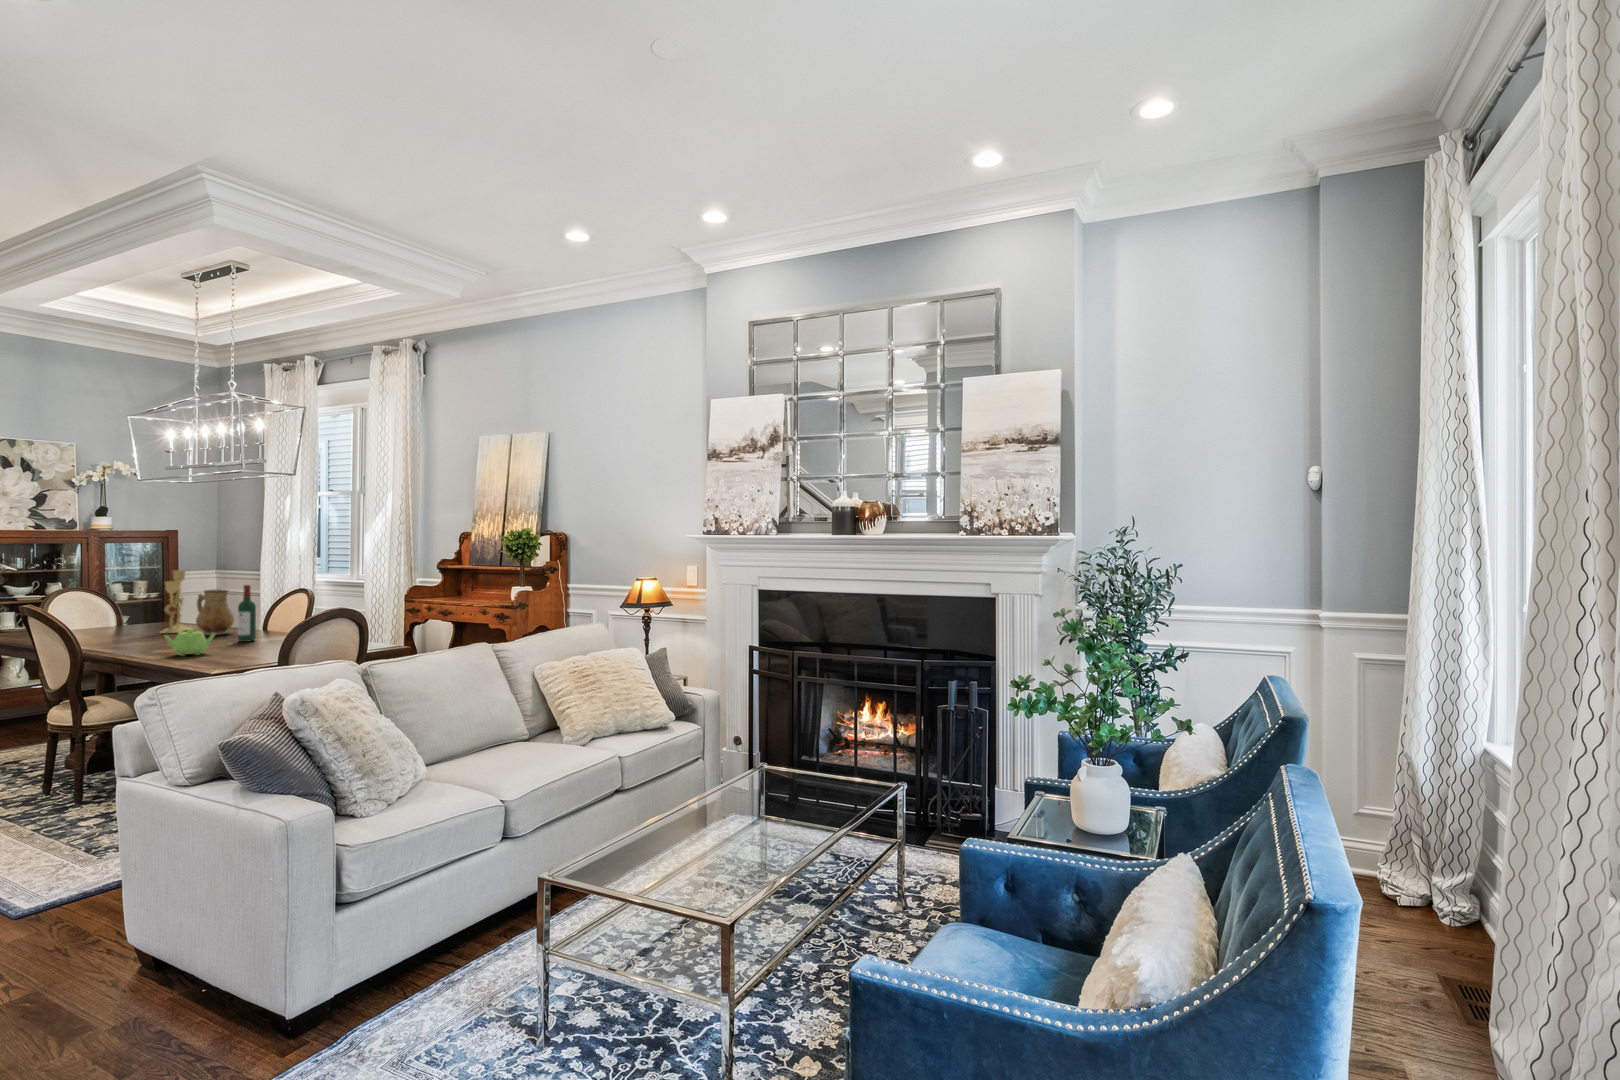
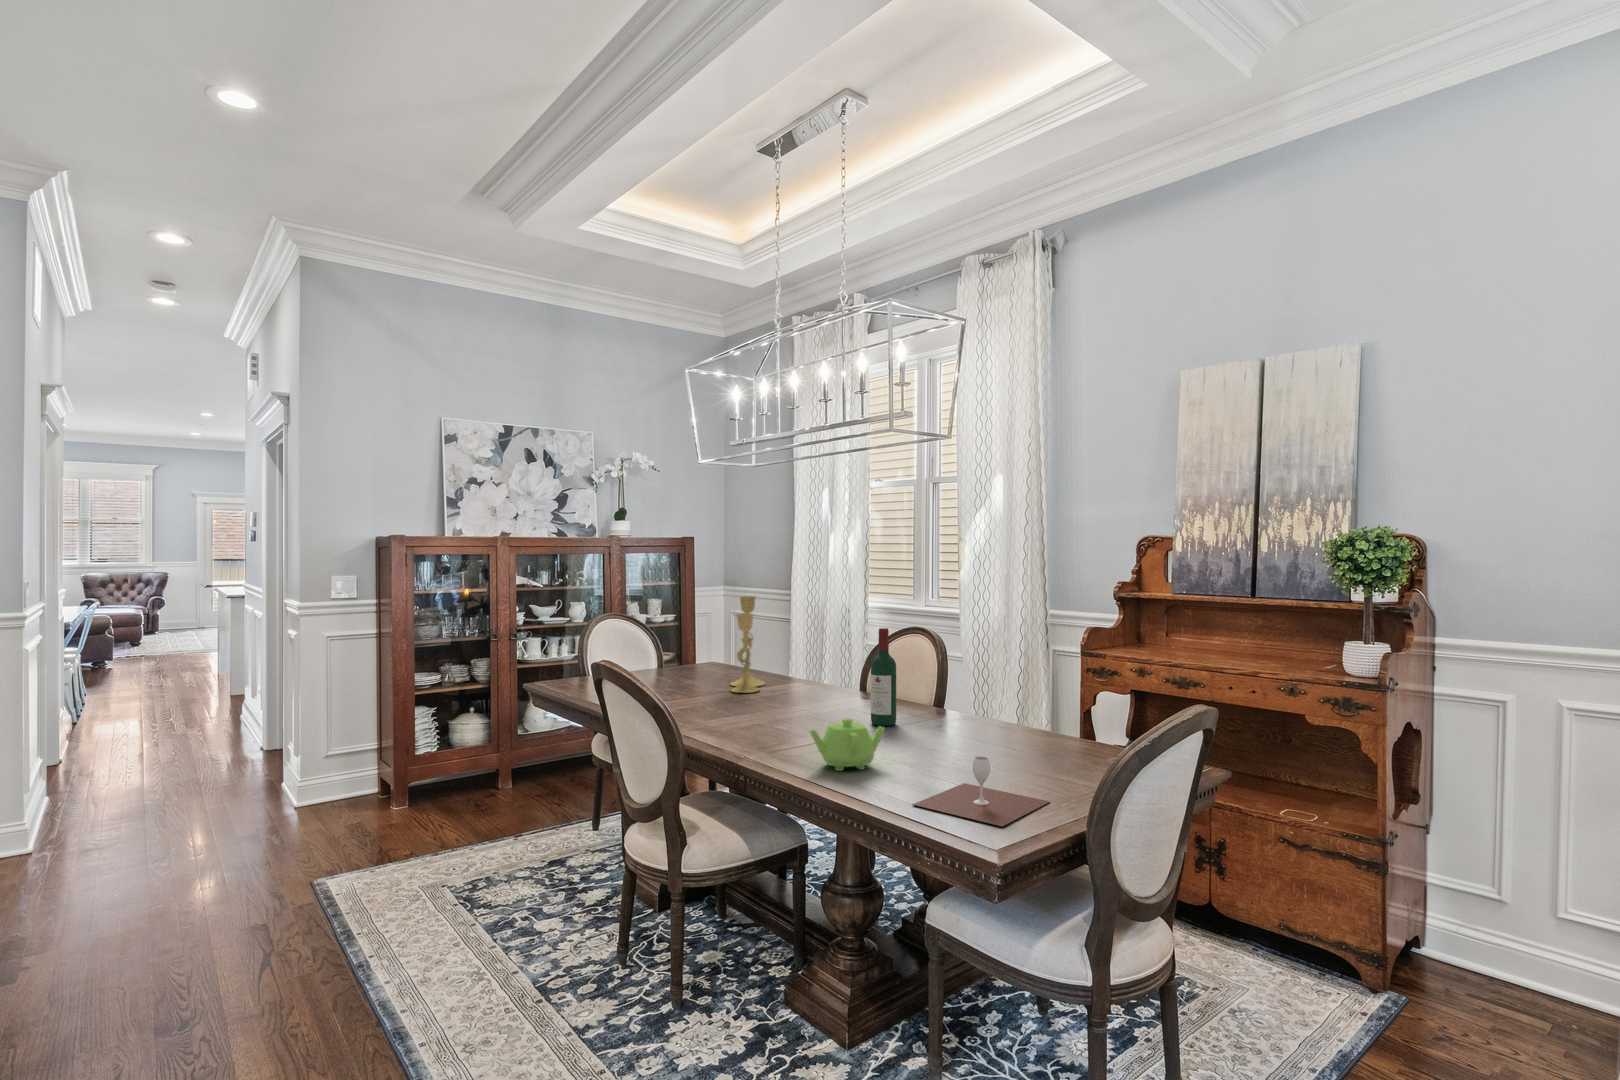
ceramic pitcher: present [196,590,234,635] -> none [783,628,835,701]
wine glass: none [204,638,286,665] -> present [912,757,1050,826]

